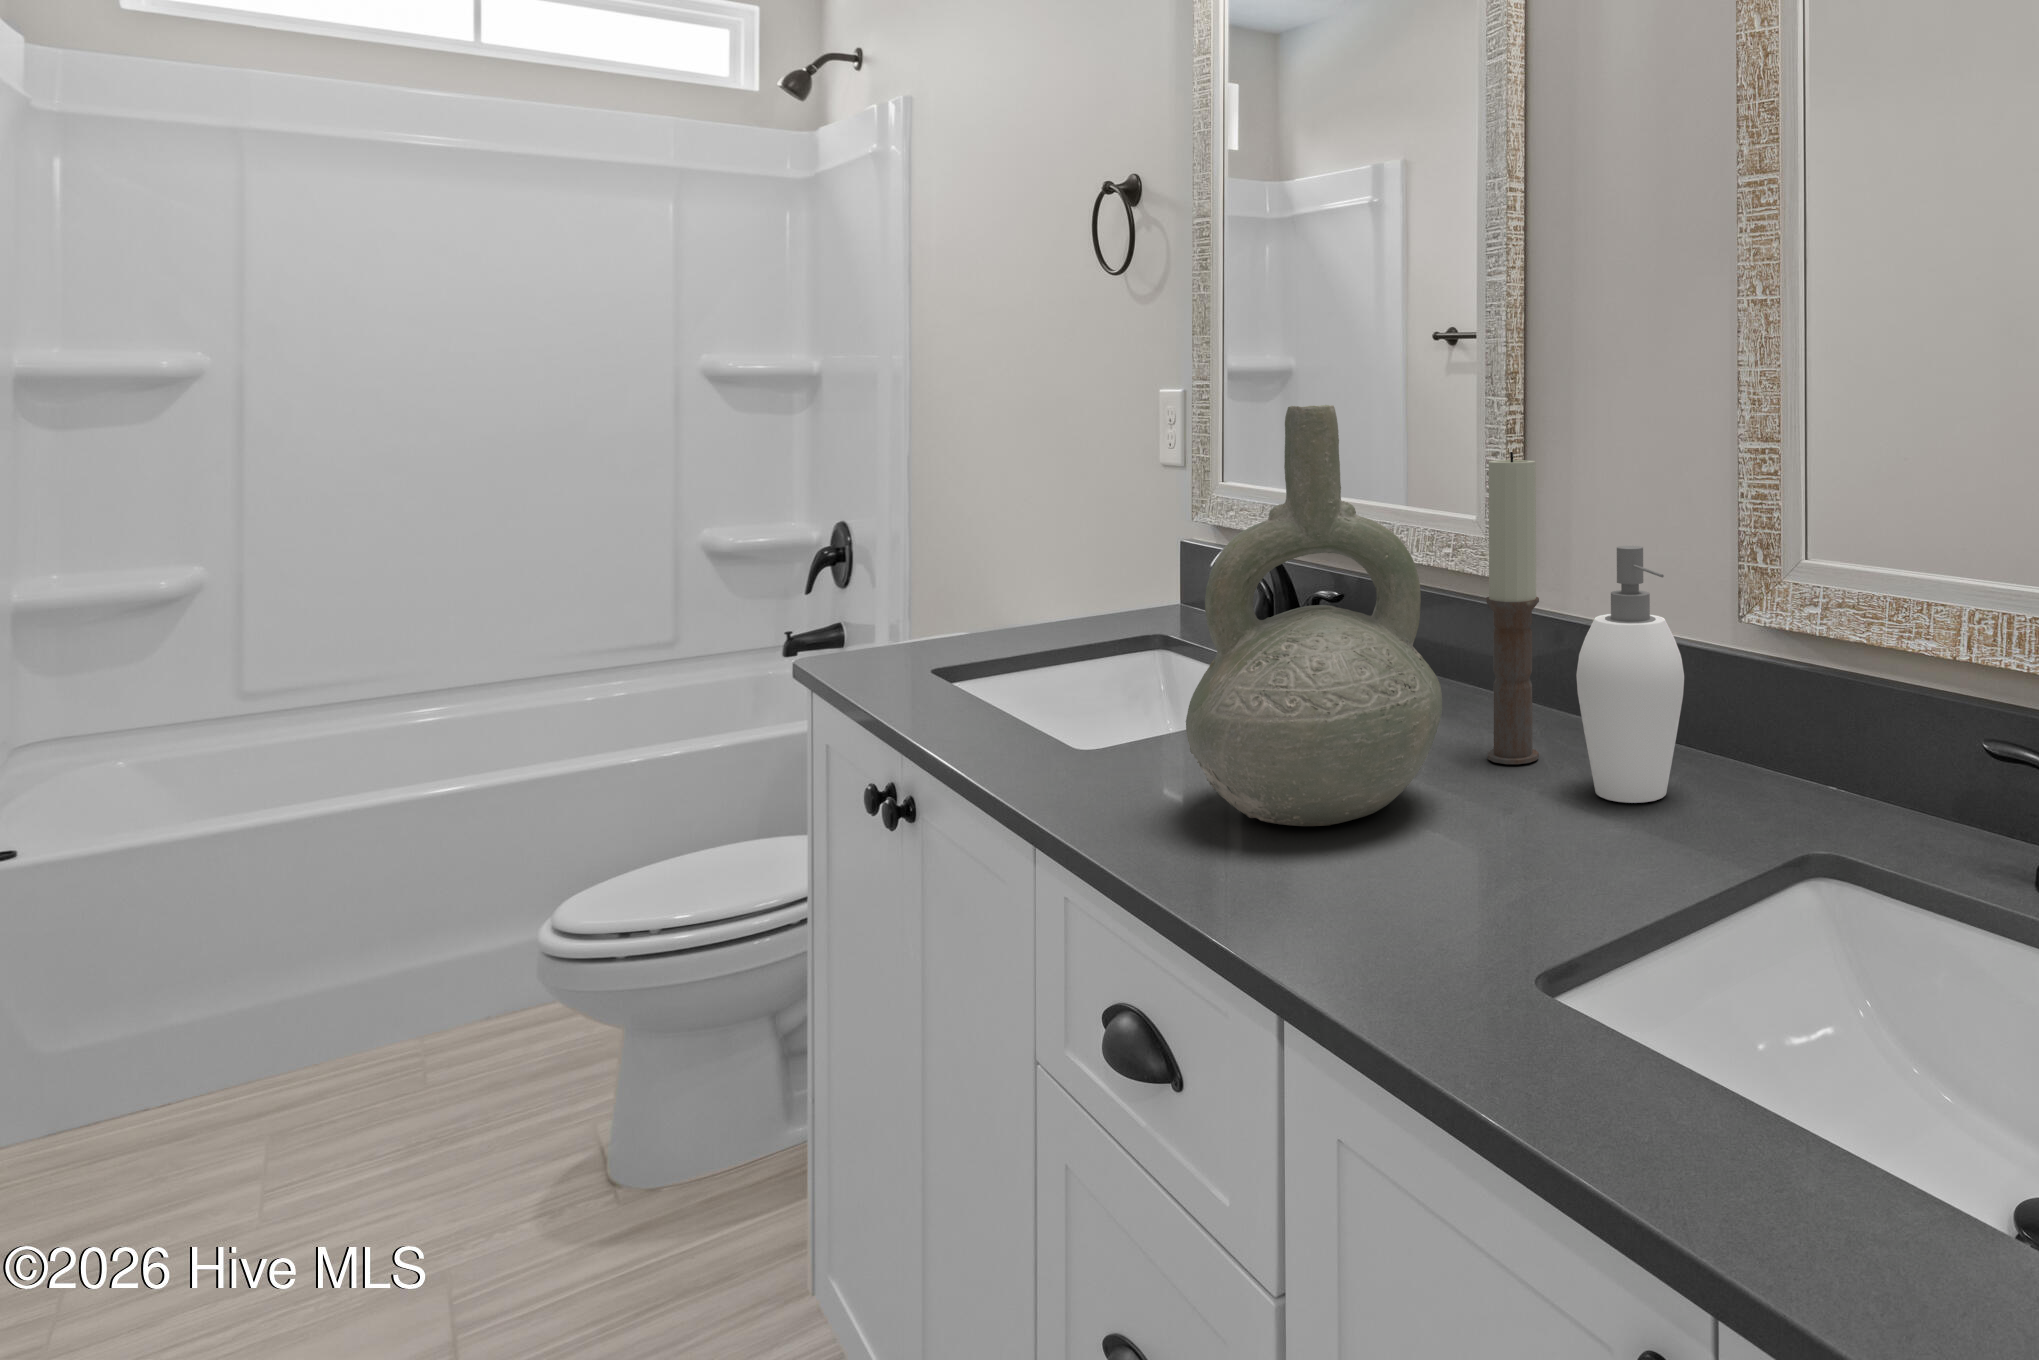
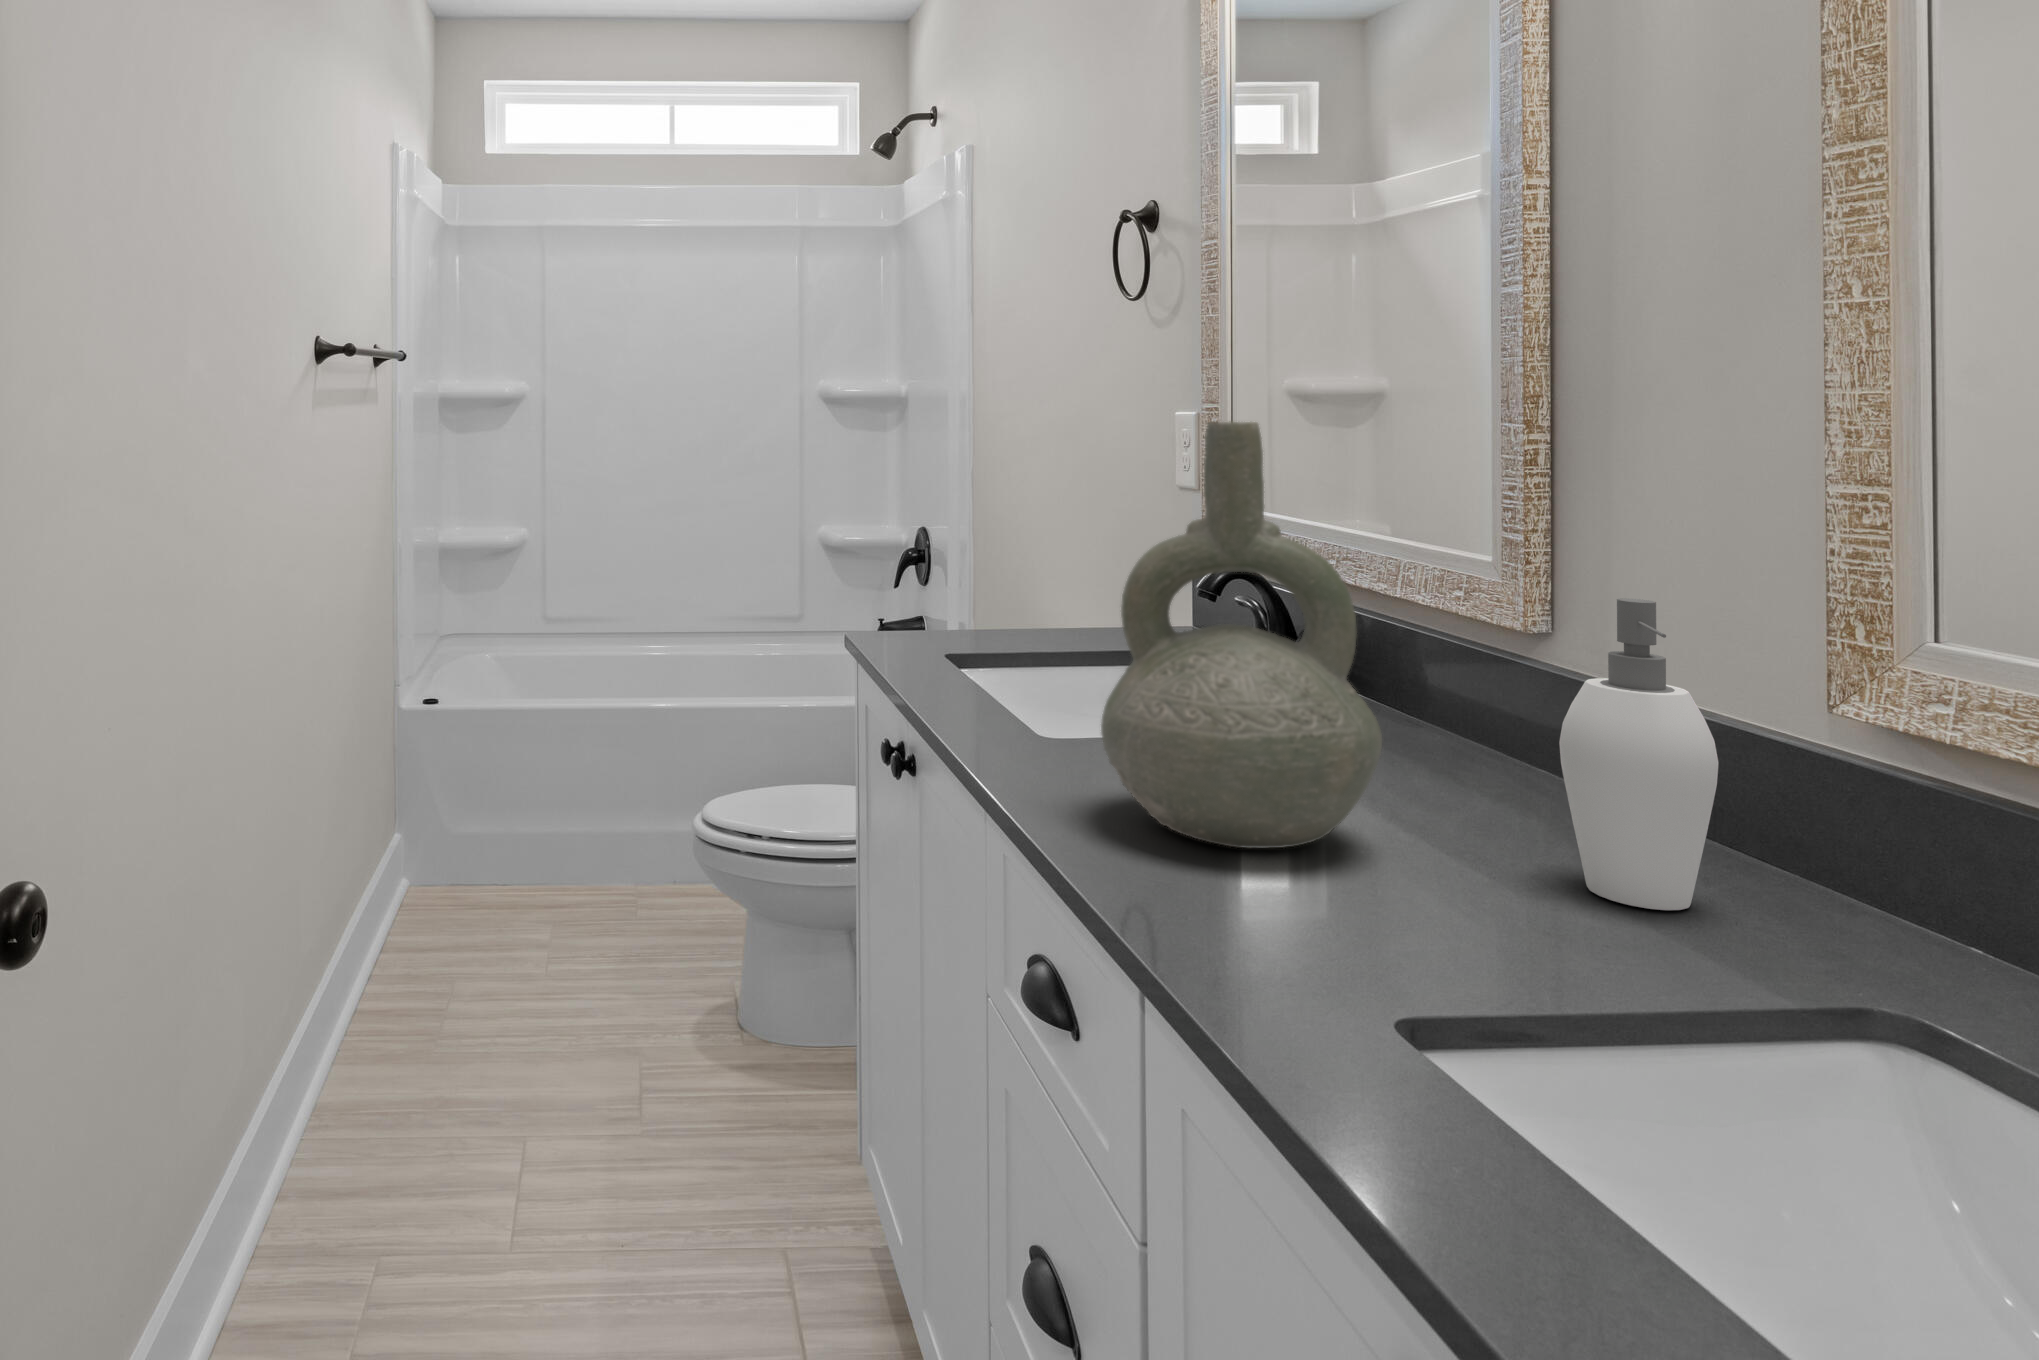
candle: present [1486,452,1539,764] -> none [1464,482,1533,839]

